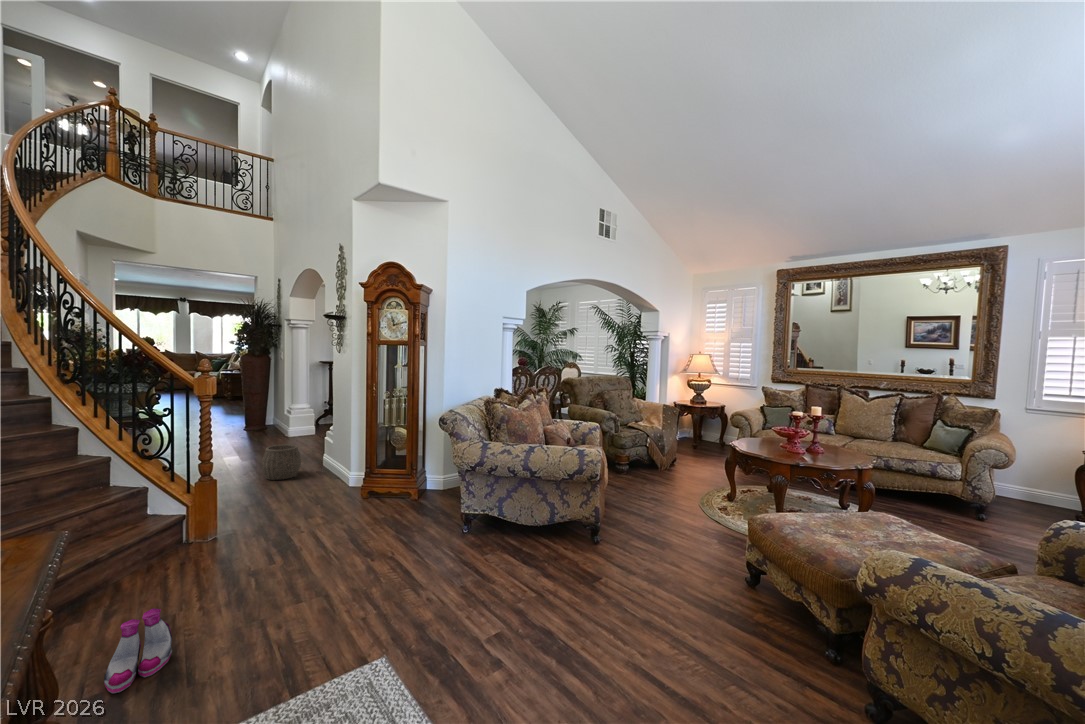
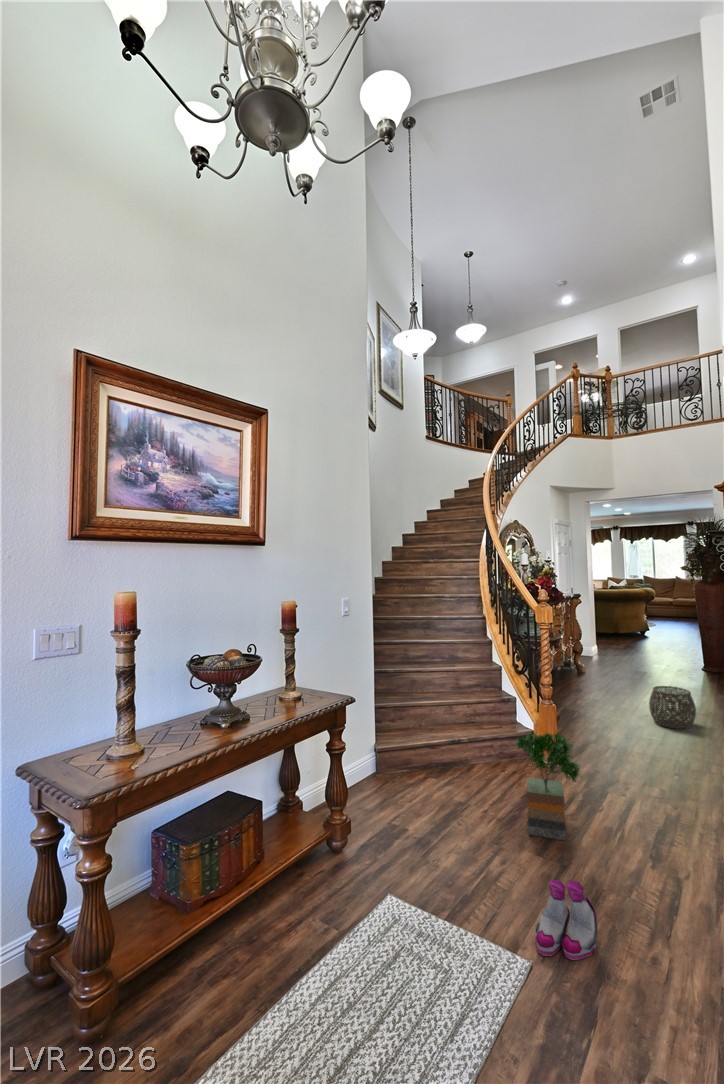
potted tree: none [248,492,327,597] -> present [515,733,581,840]
boots: present [104,608,172,693] -> present [535,880,597,960]

